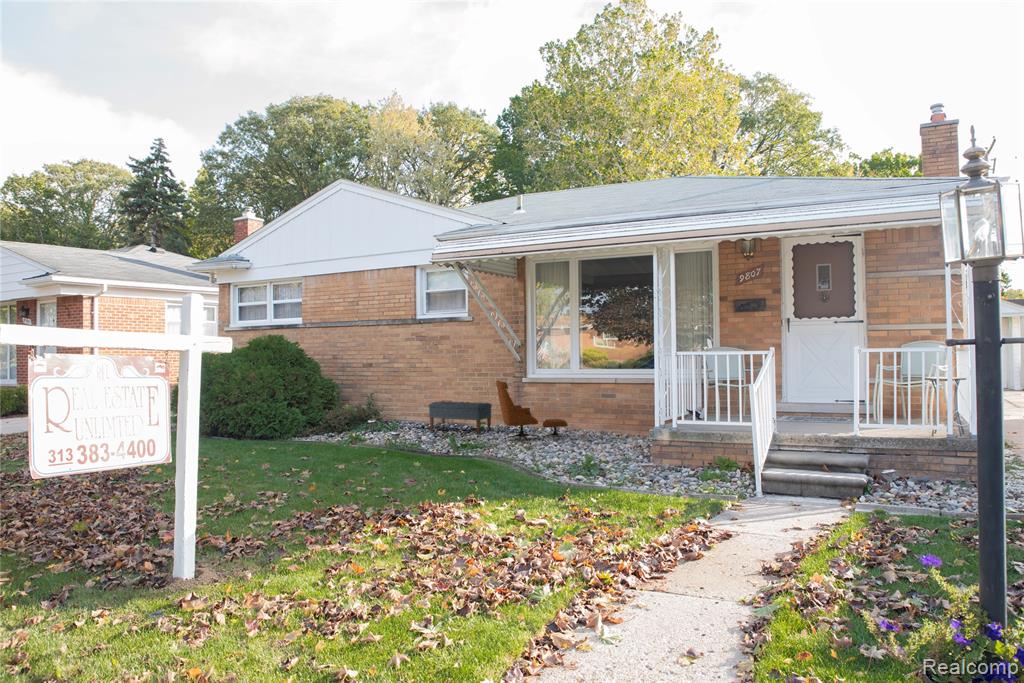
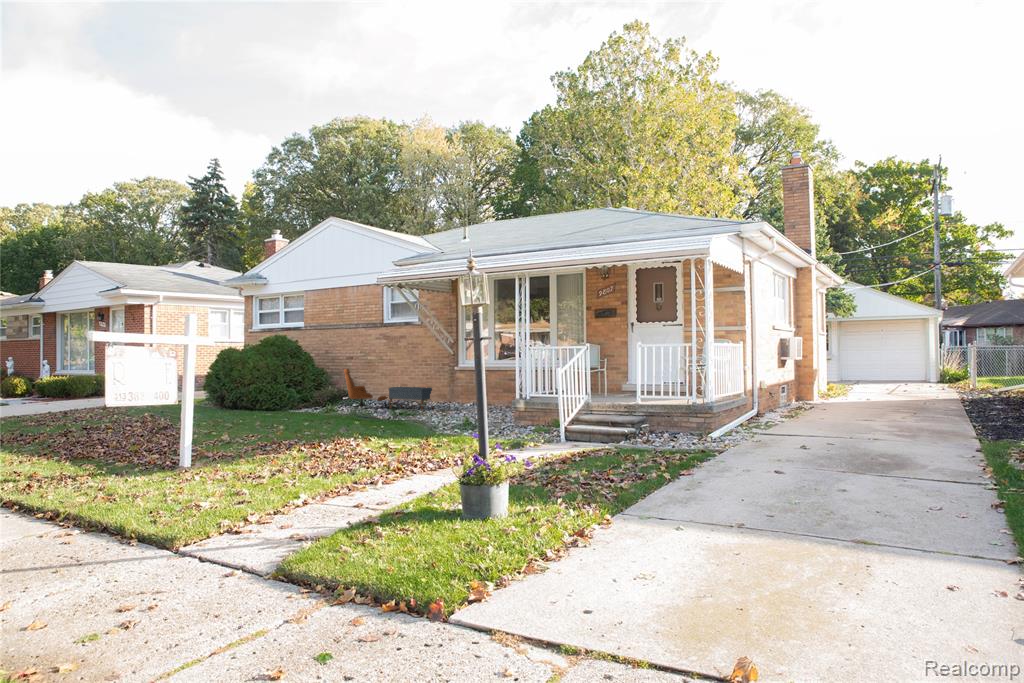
lounge chair: present [496,381,568,441] -> present [344,369,389,407]

